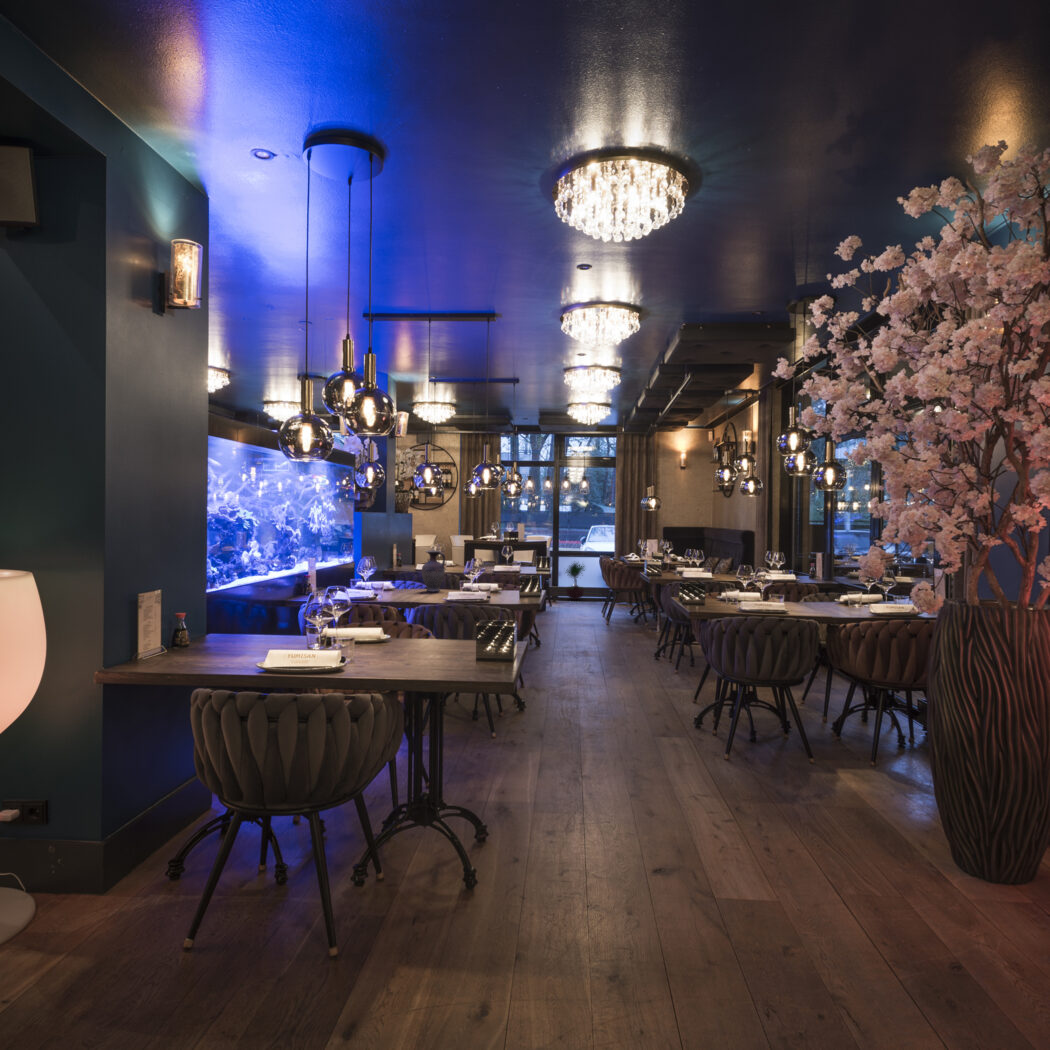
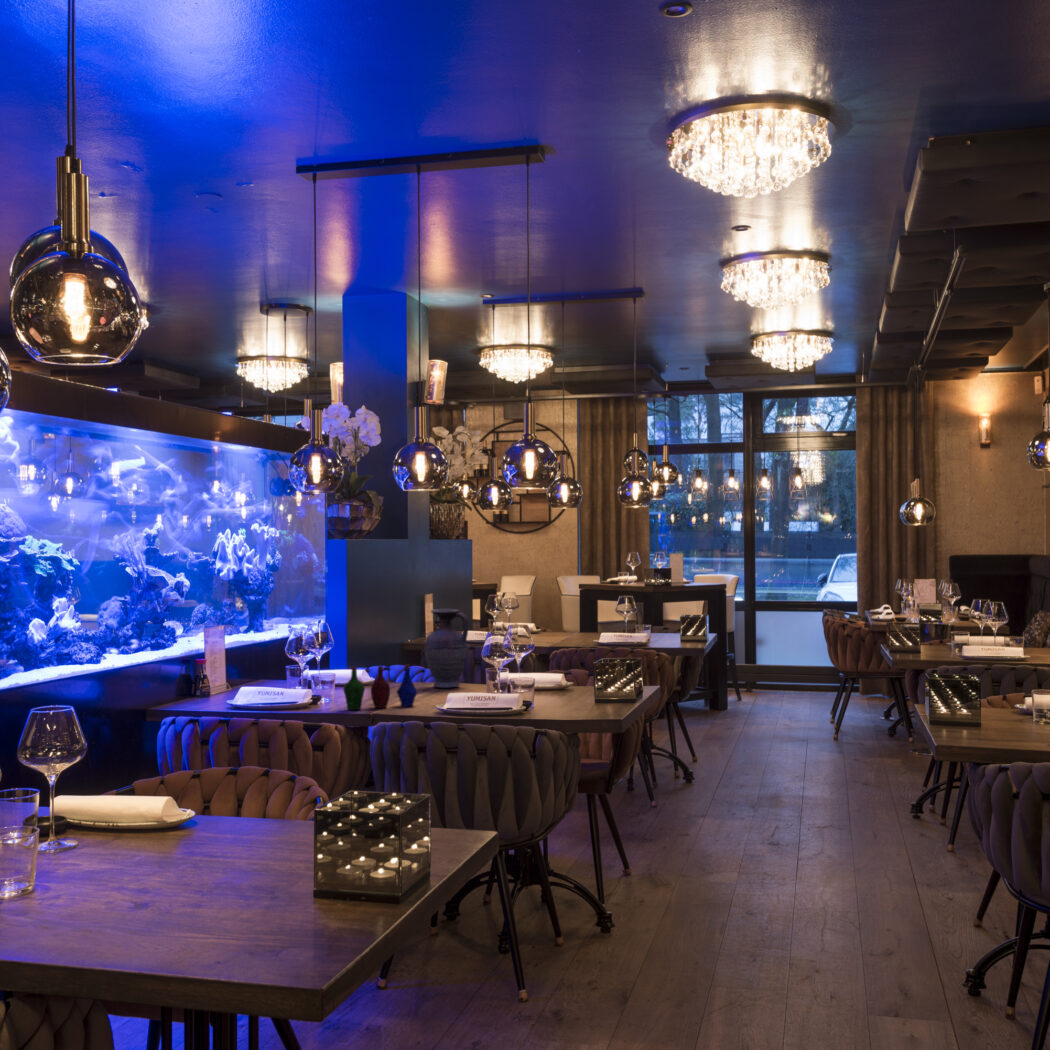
potted tree: present [566,563,585,600] -> none [763,614,807,688]
bottle: none [392,578,429,601] -> present [343,664,417,710]

